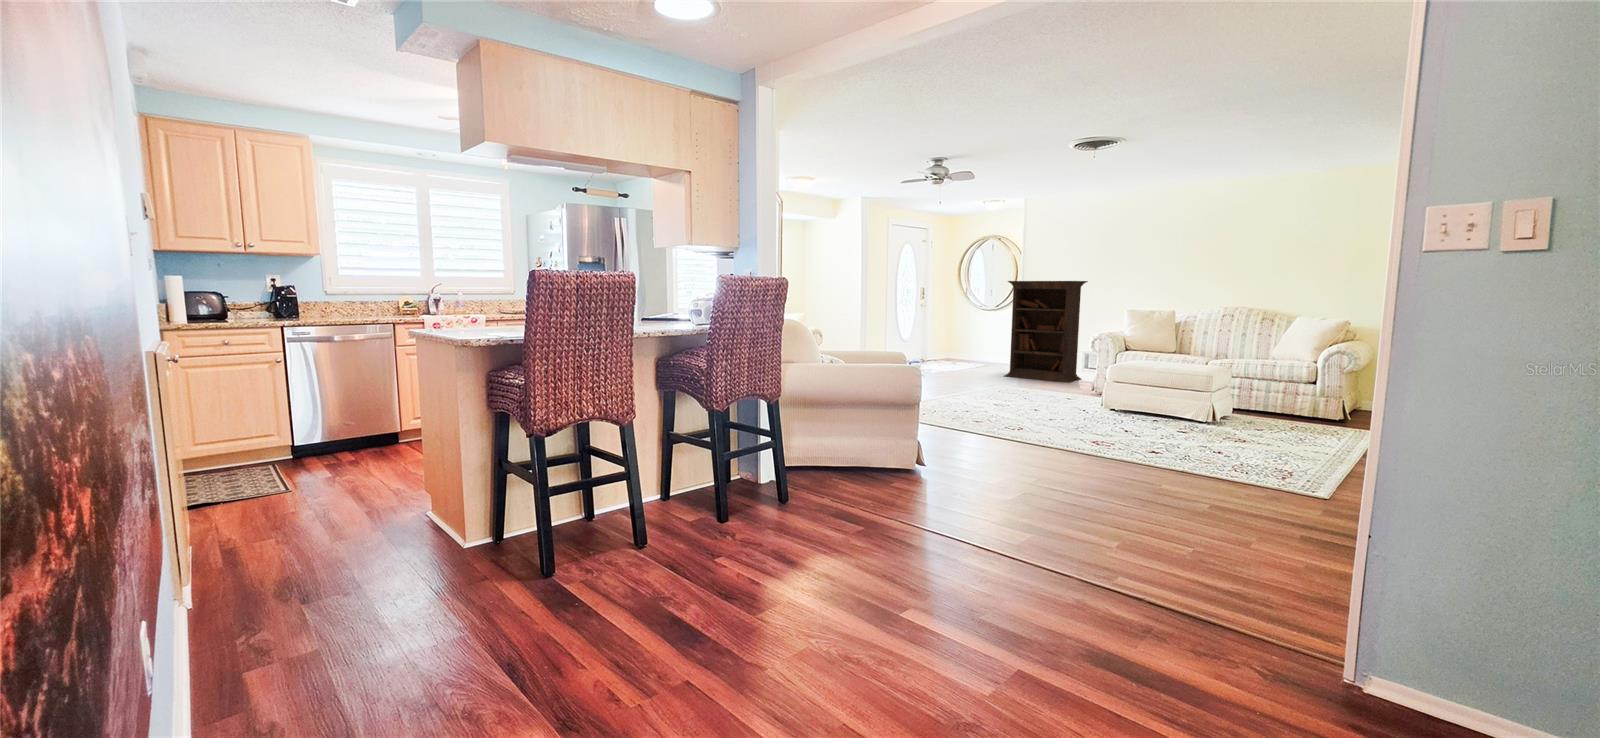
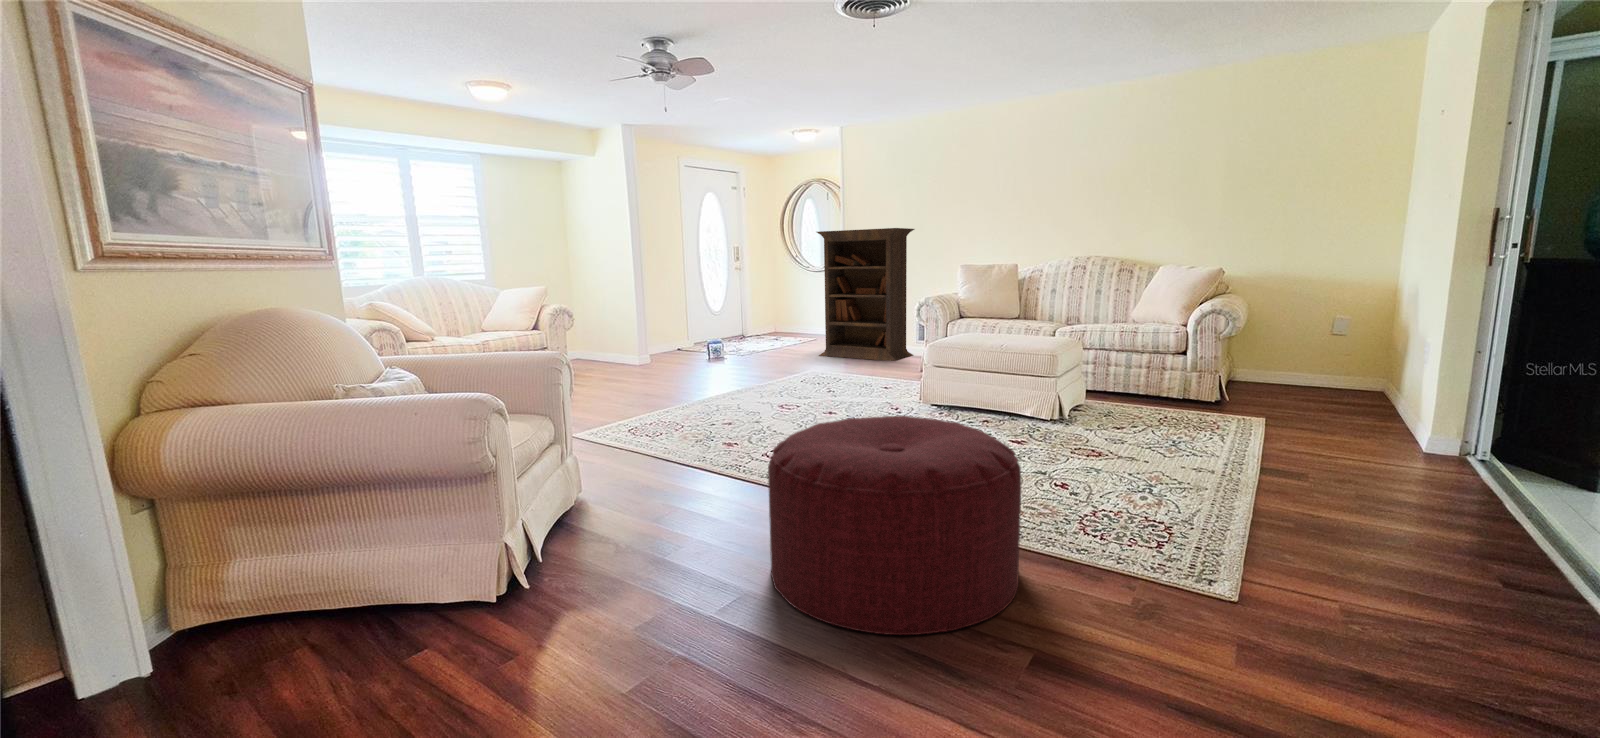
ottoman: none [1070,400,1217,498] -> present [768,416,1021,635]

